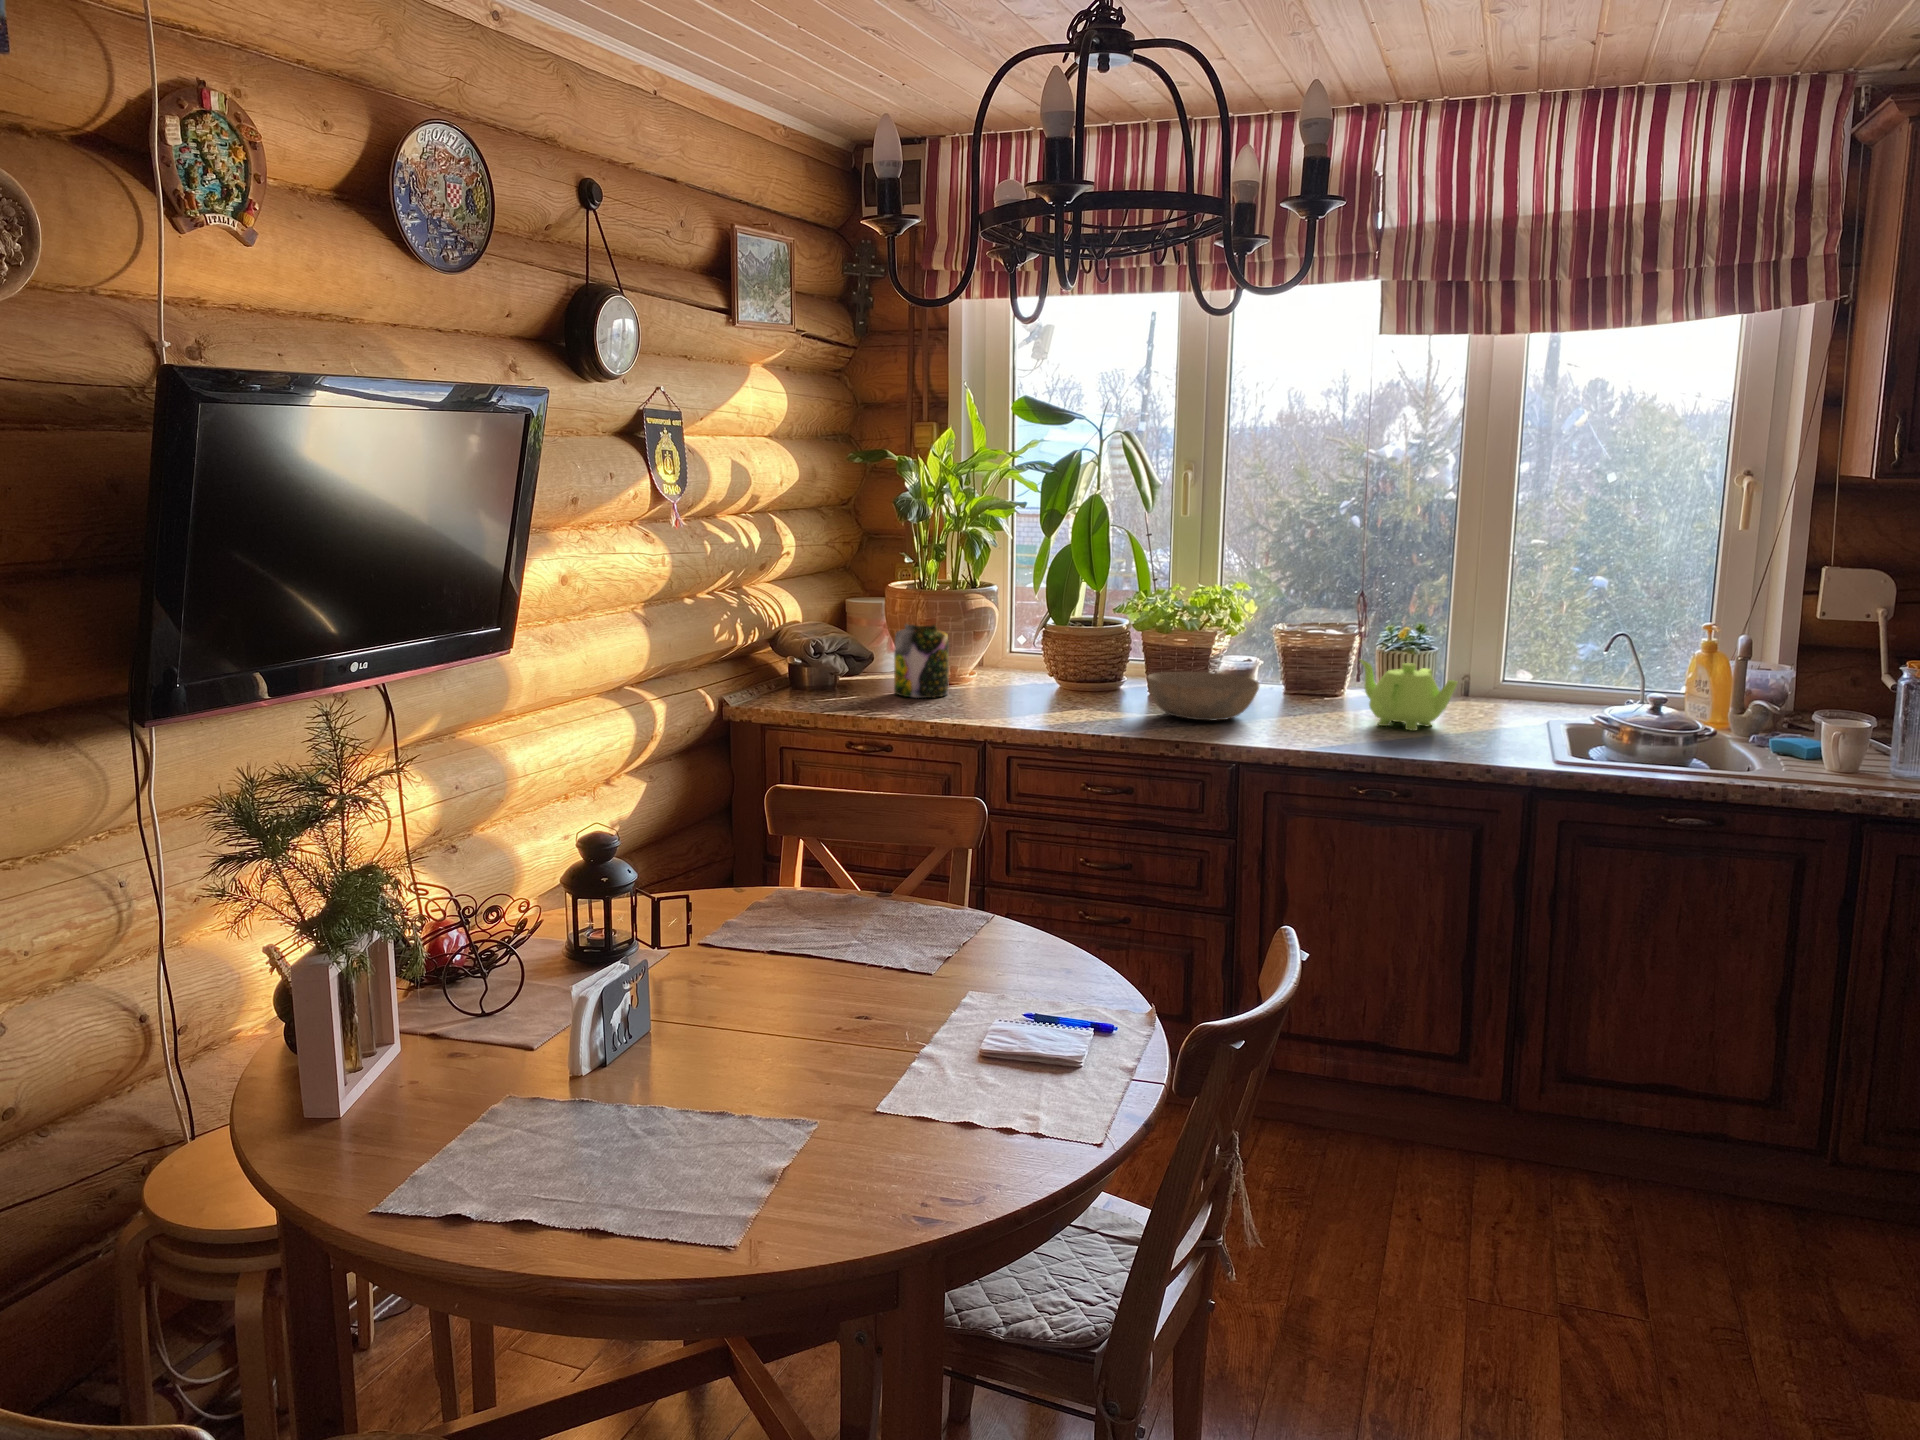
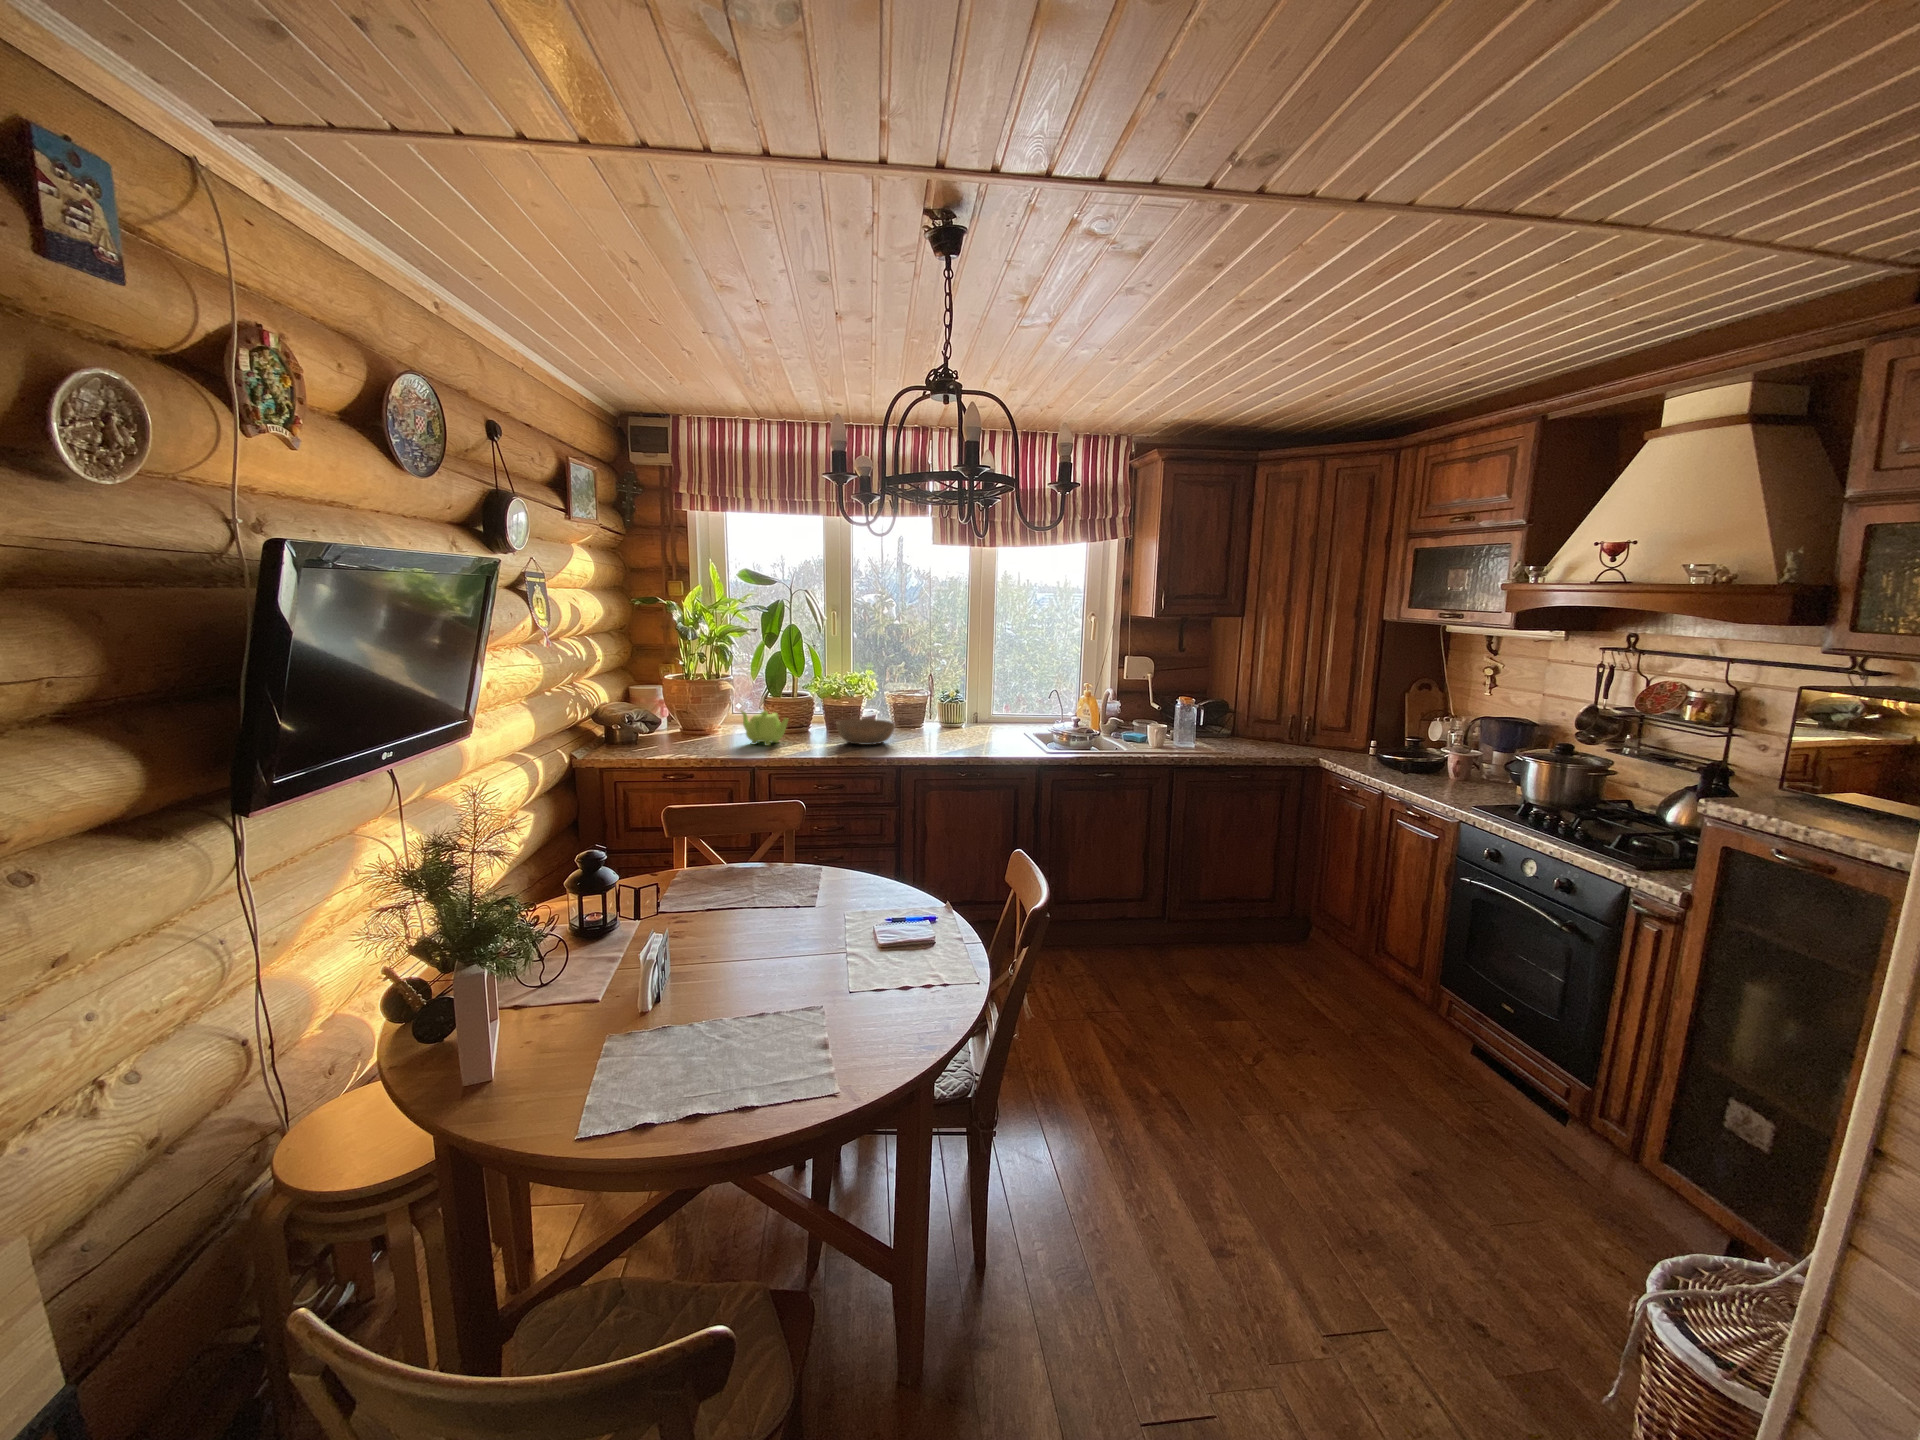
jar: present [894,624,949,698] -> none [677,700,712,745]
teapot: present [1360,659,1458,730] -> present [741,711,788,746]

